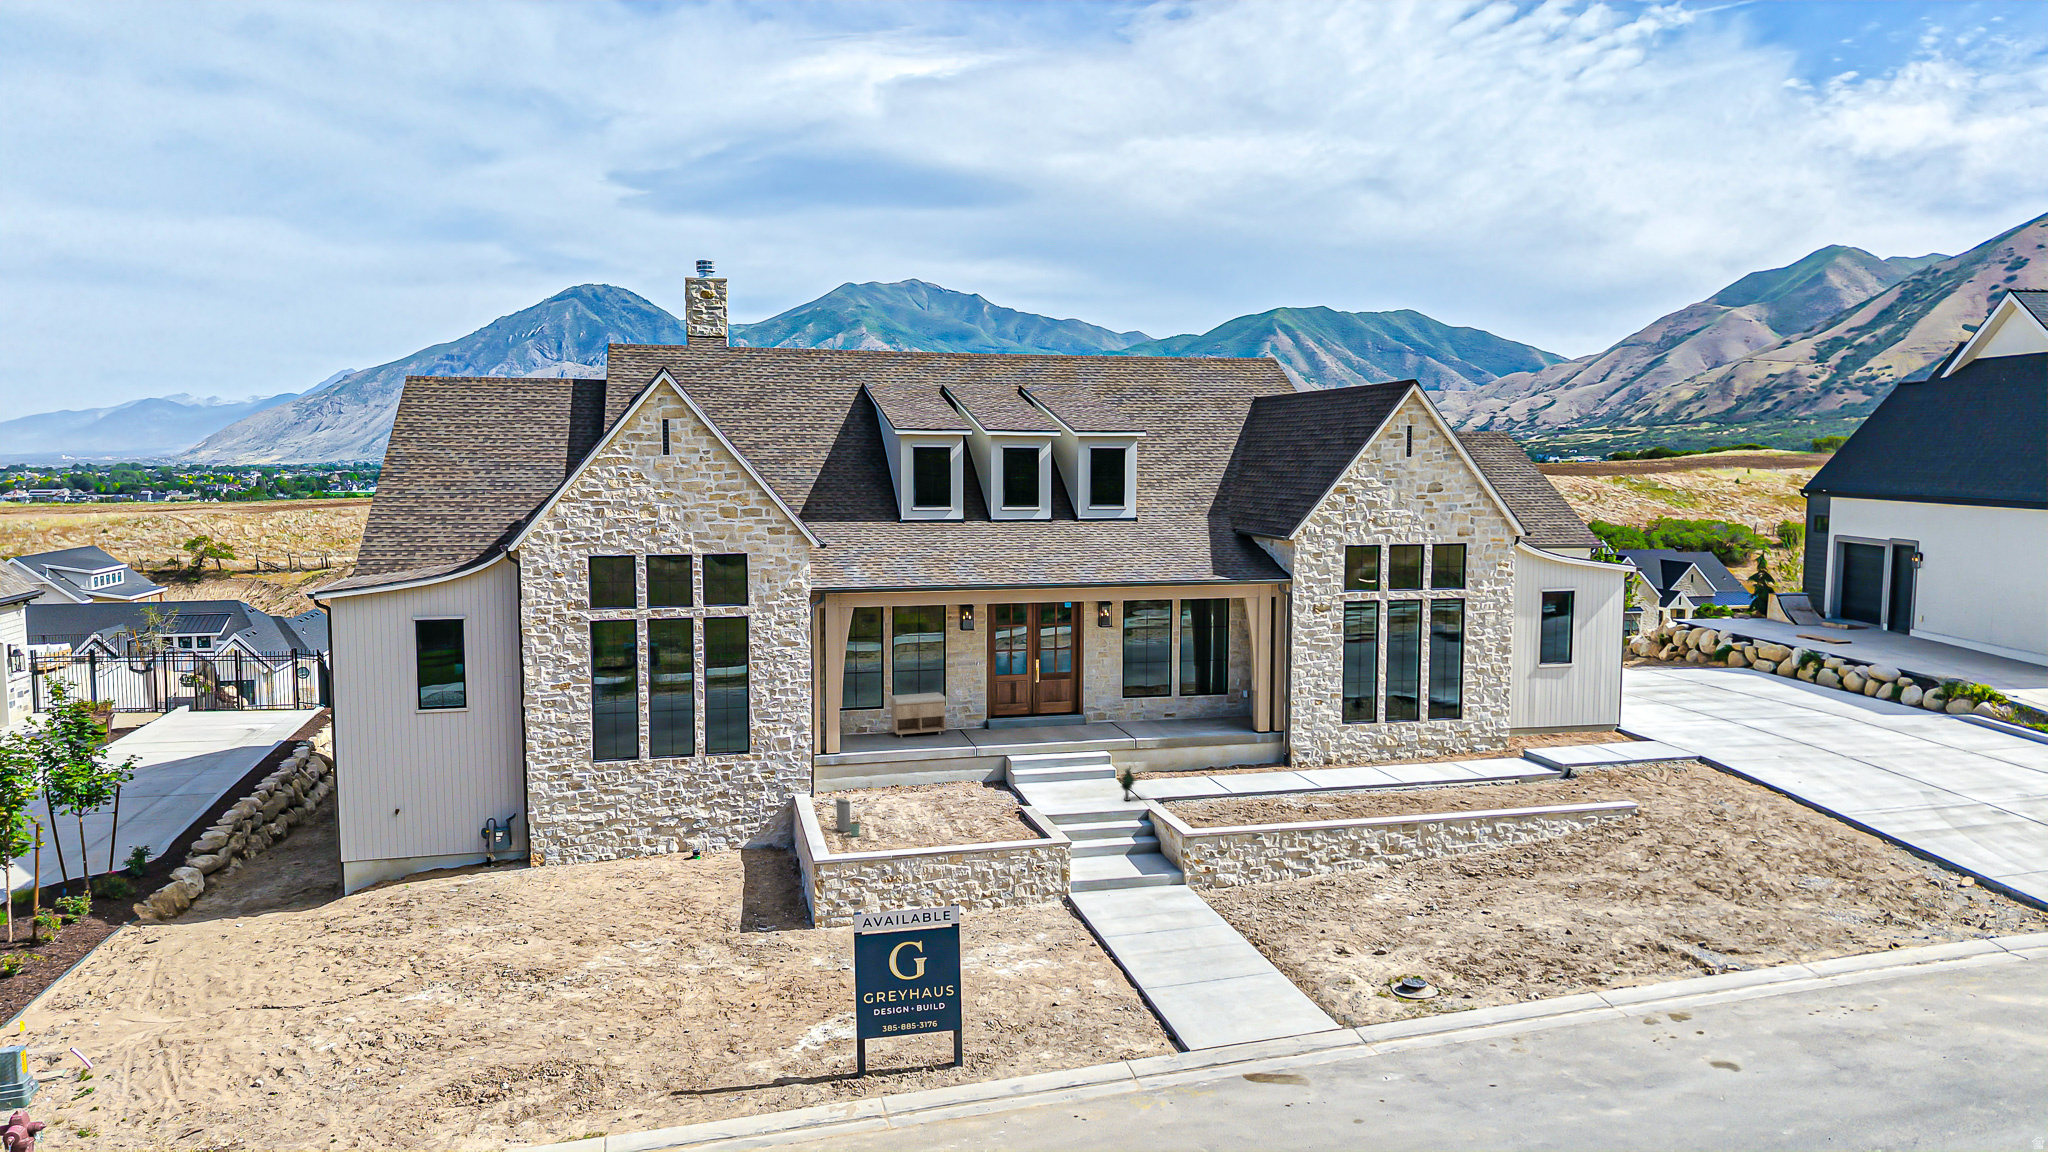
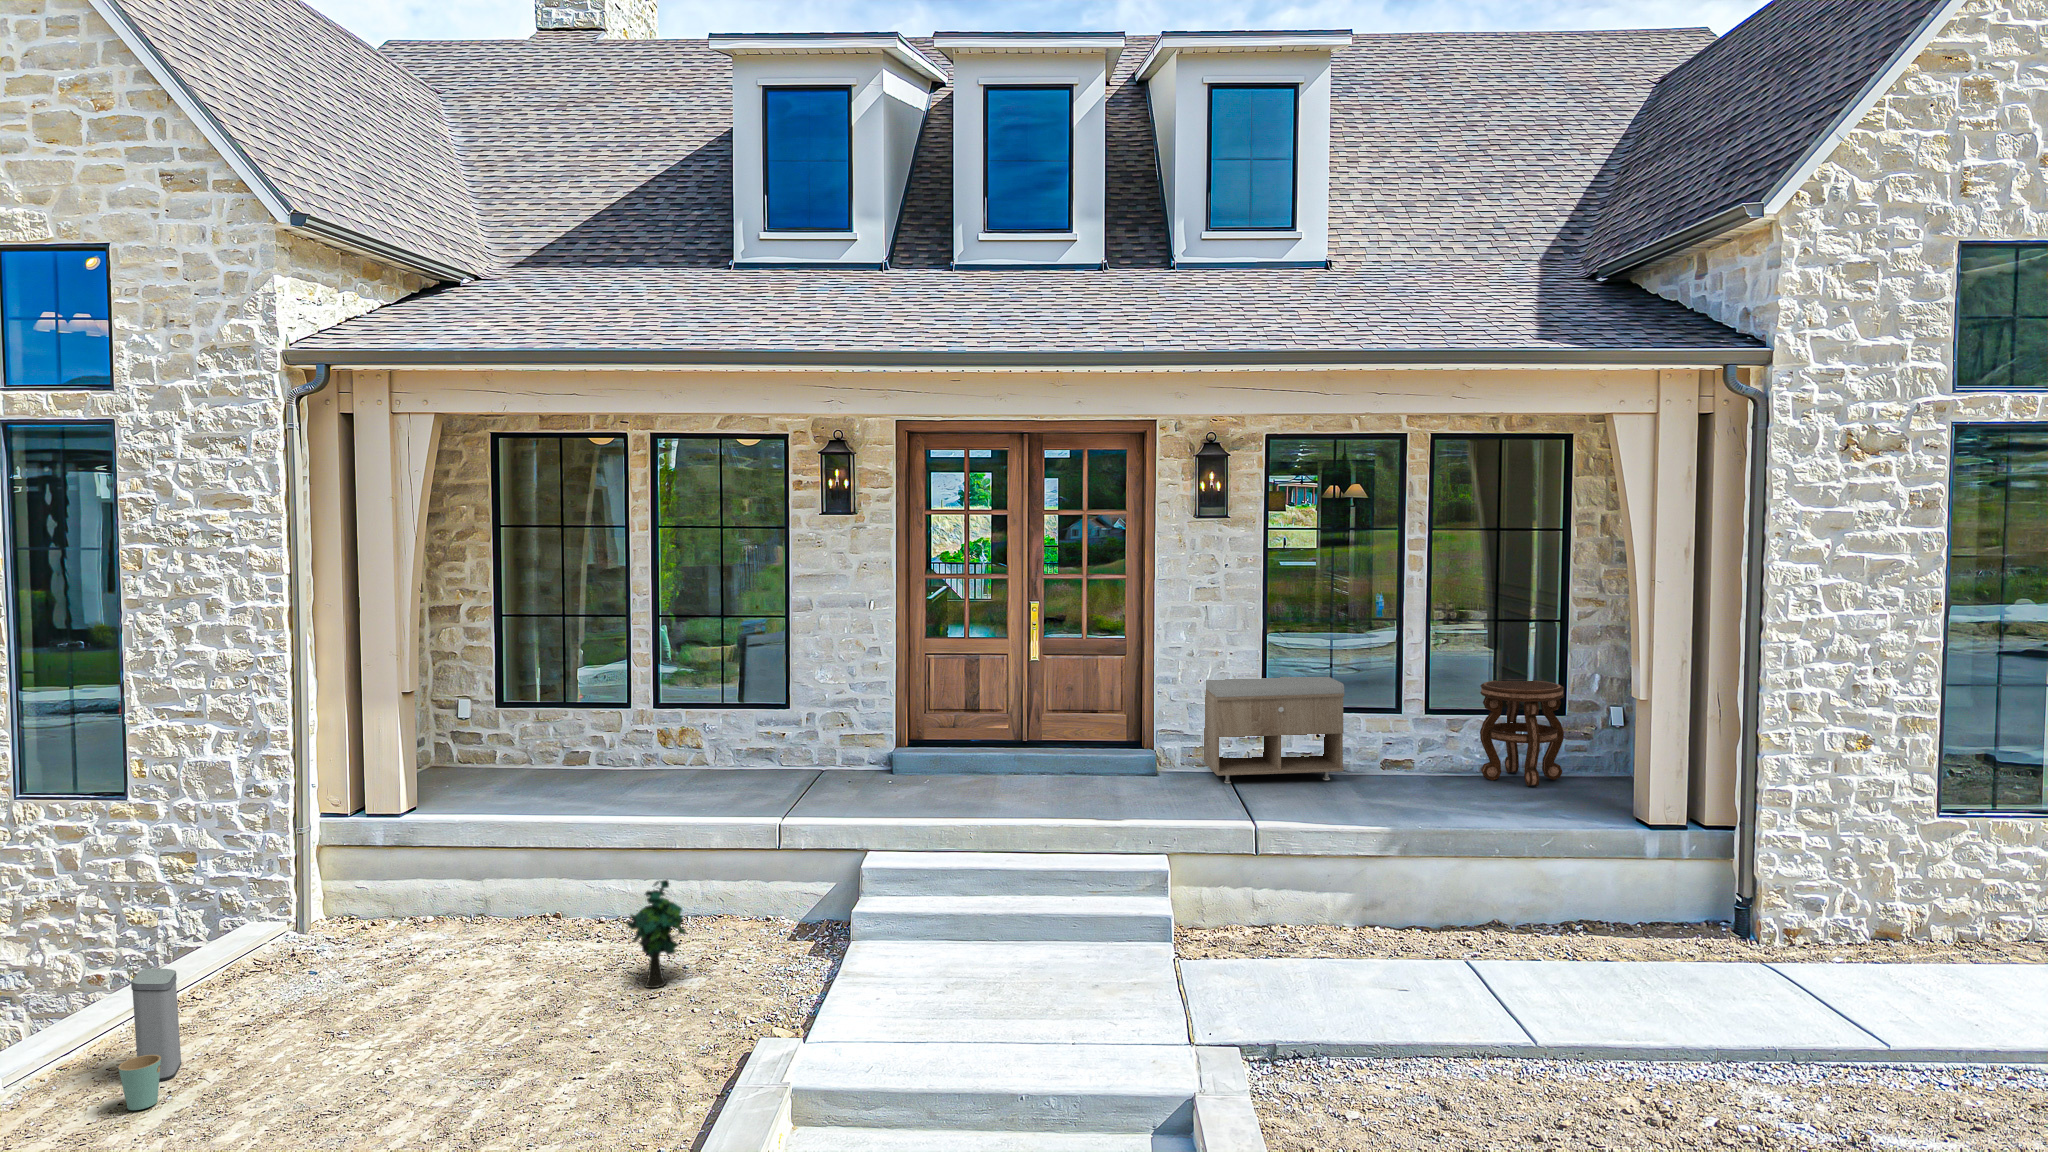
side table: none [1200,684,1229,723] -> present [1480,681,1564,786]
storage bench: present [891,692,946,737] -> present [1203,677,1344,784]
decorative plant: present [1118,767,1136,801] -> present [624,880,686,988]

